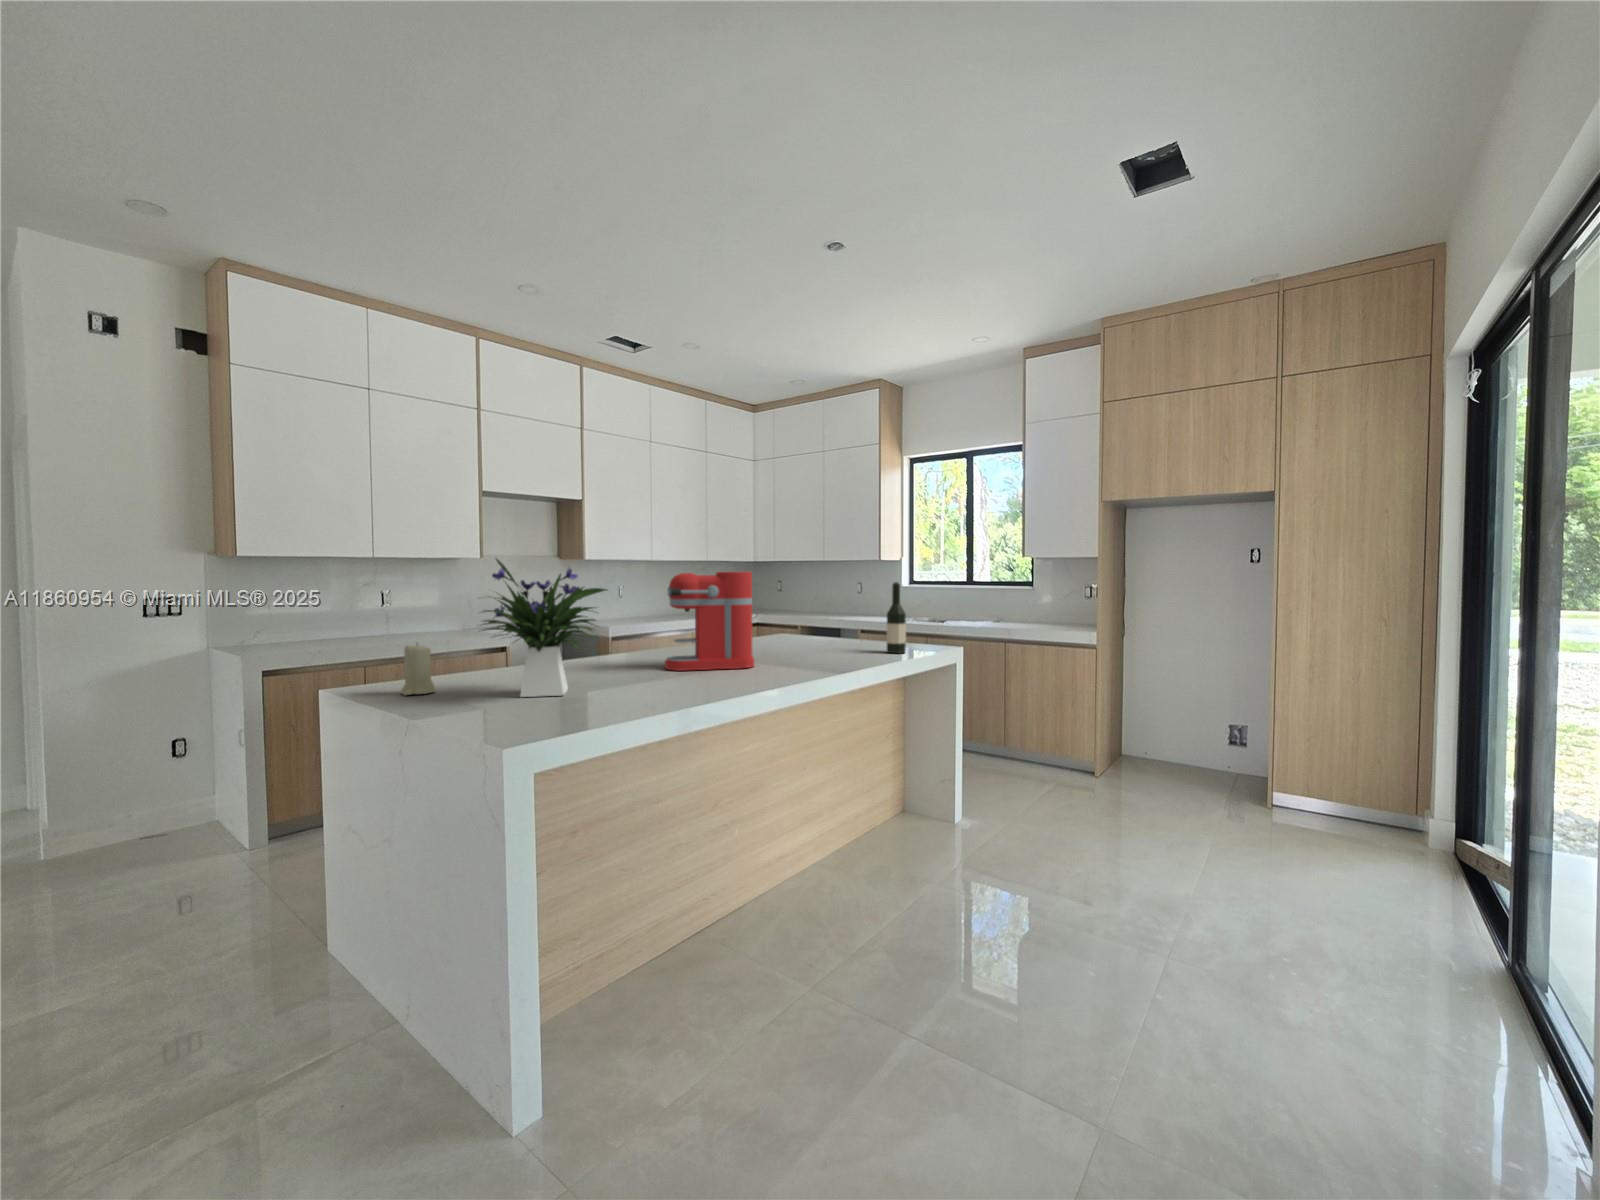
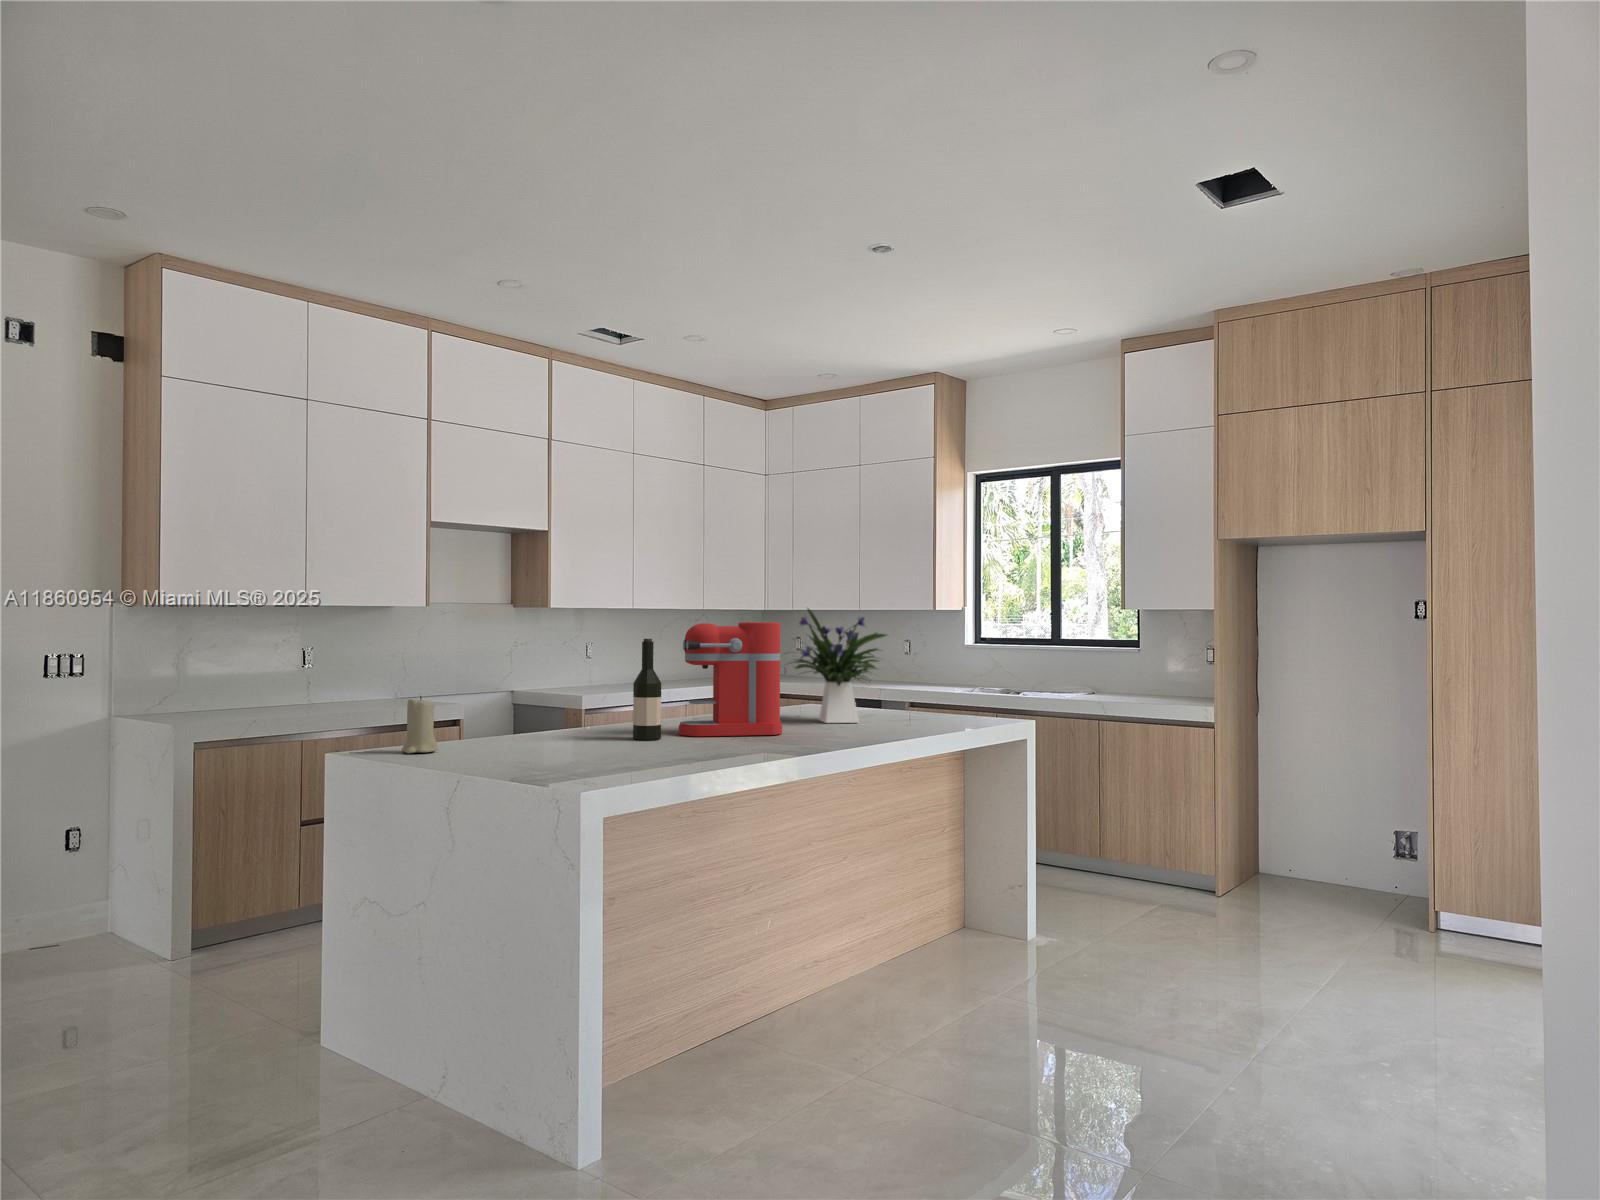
flower arrangement: present [482,559,607,697] -> present [794,609,886,723]
wine bottle: present [887,582,906,653] -> present [633,639,661,740]

